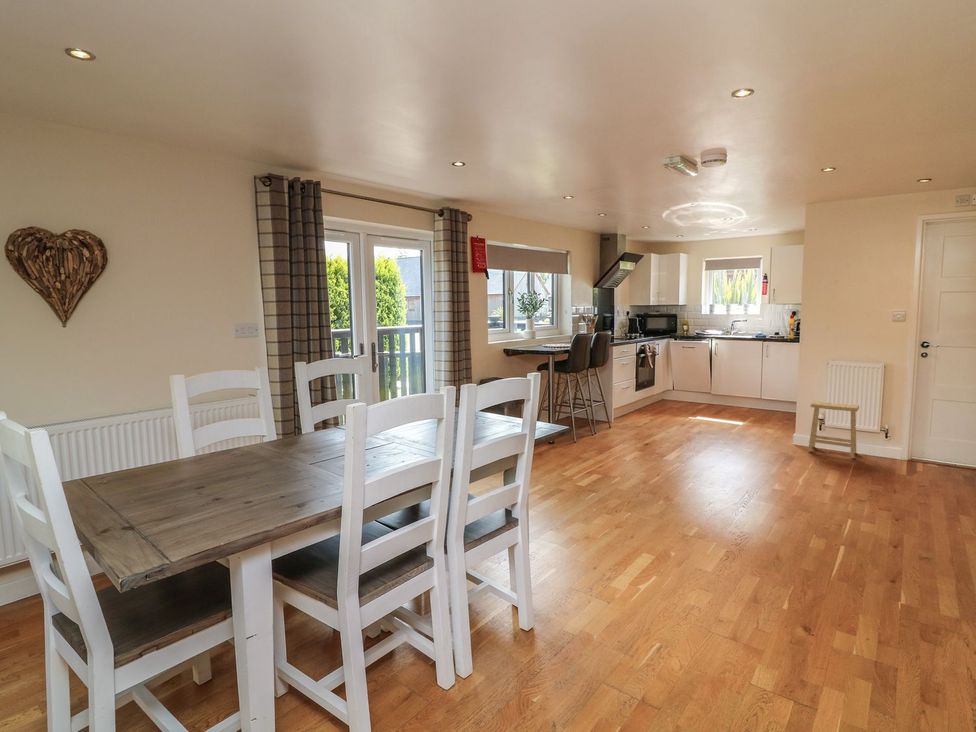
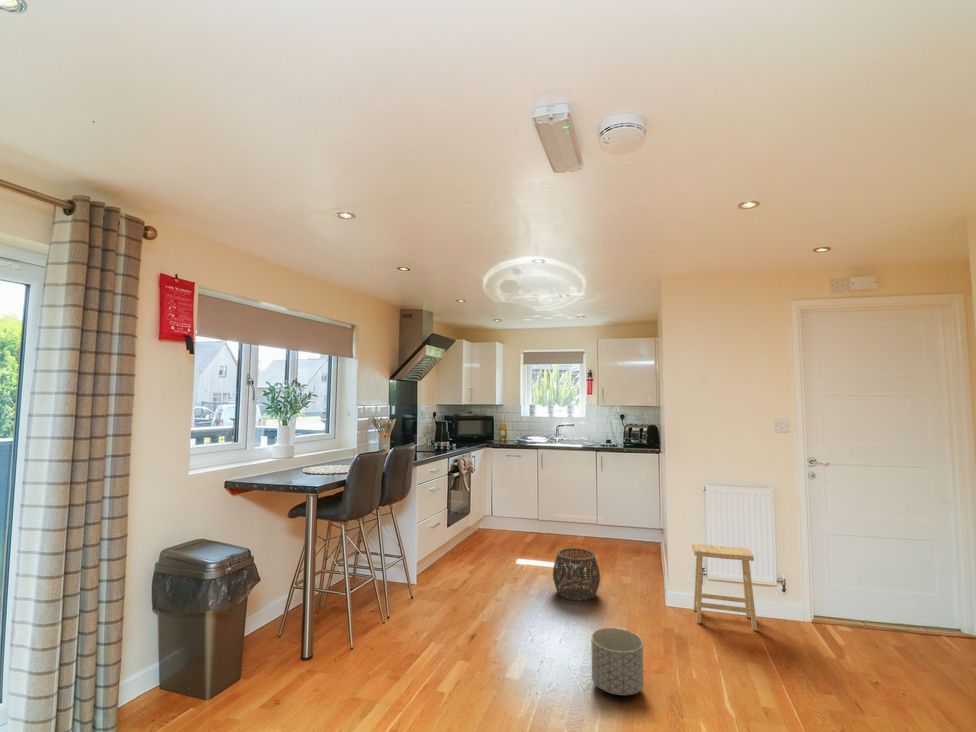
woven basket: none [706,404,743,437] -> present [553,548,600,601]
planter: none [712,435,745,468] -> present [591,628,644,695]

